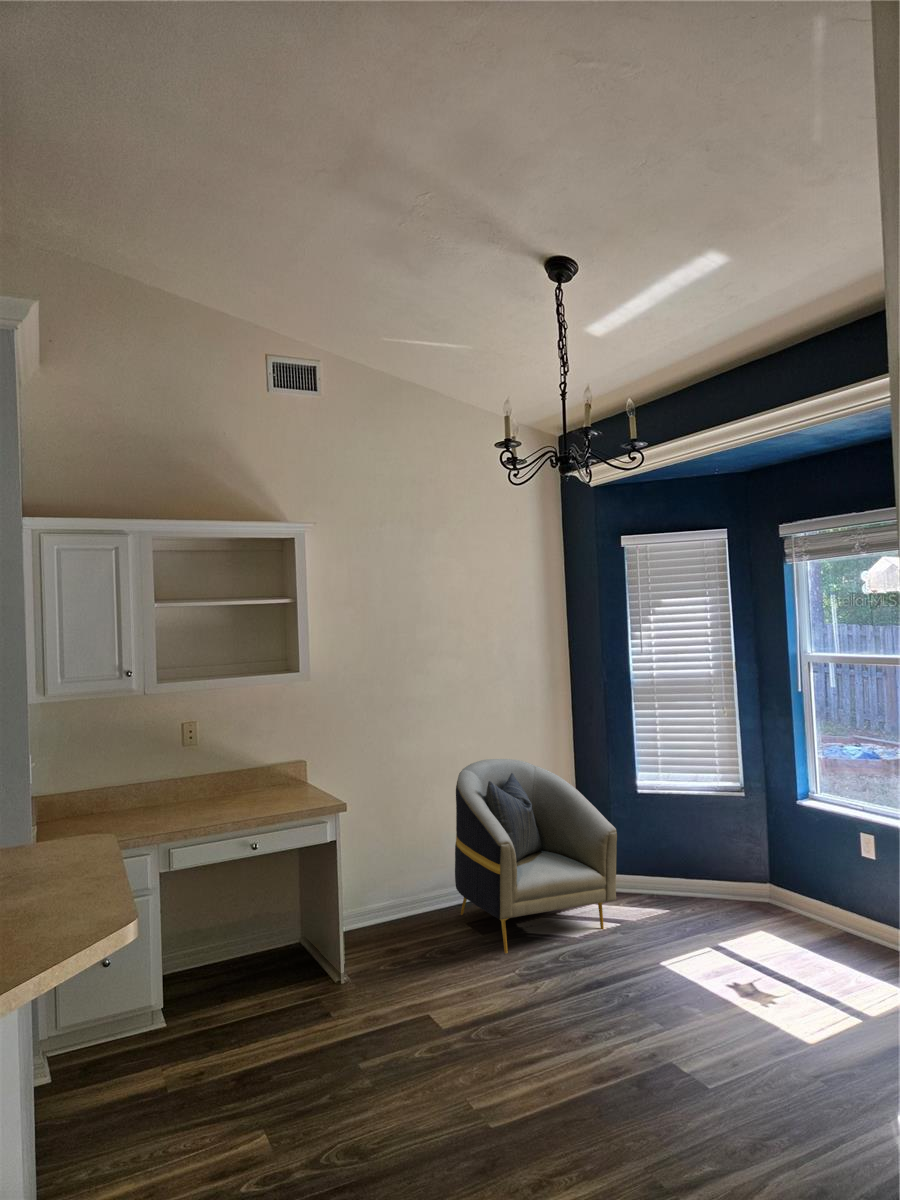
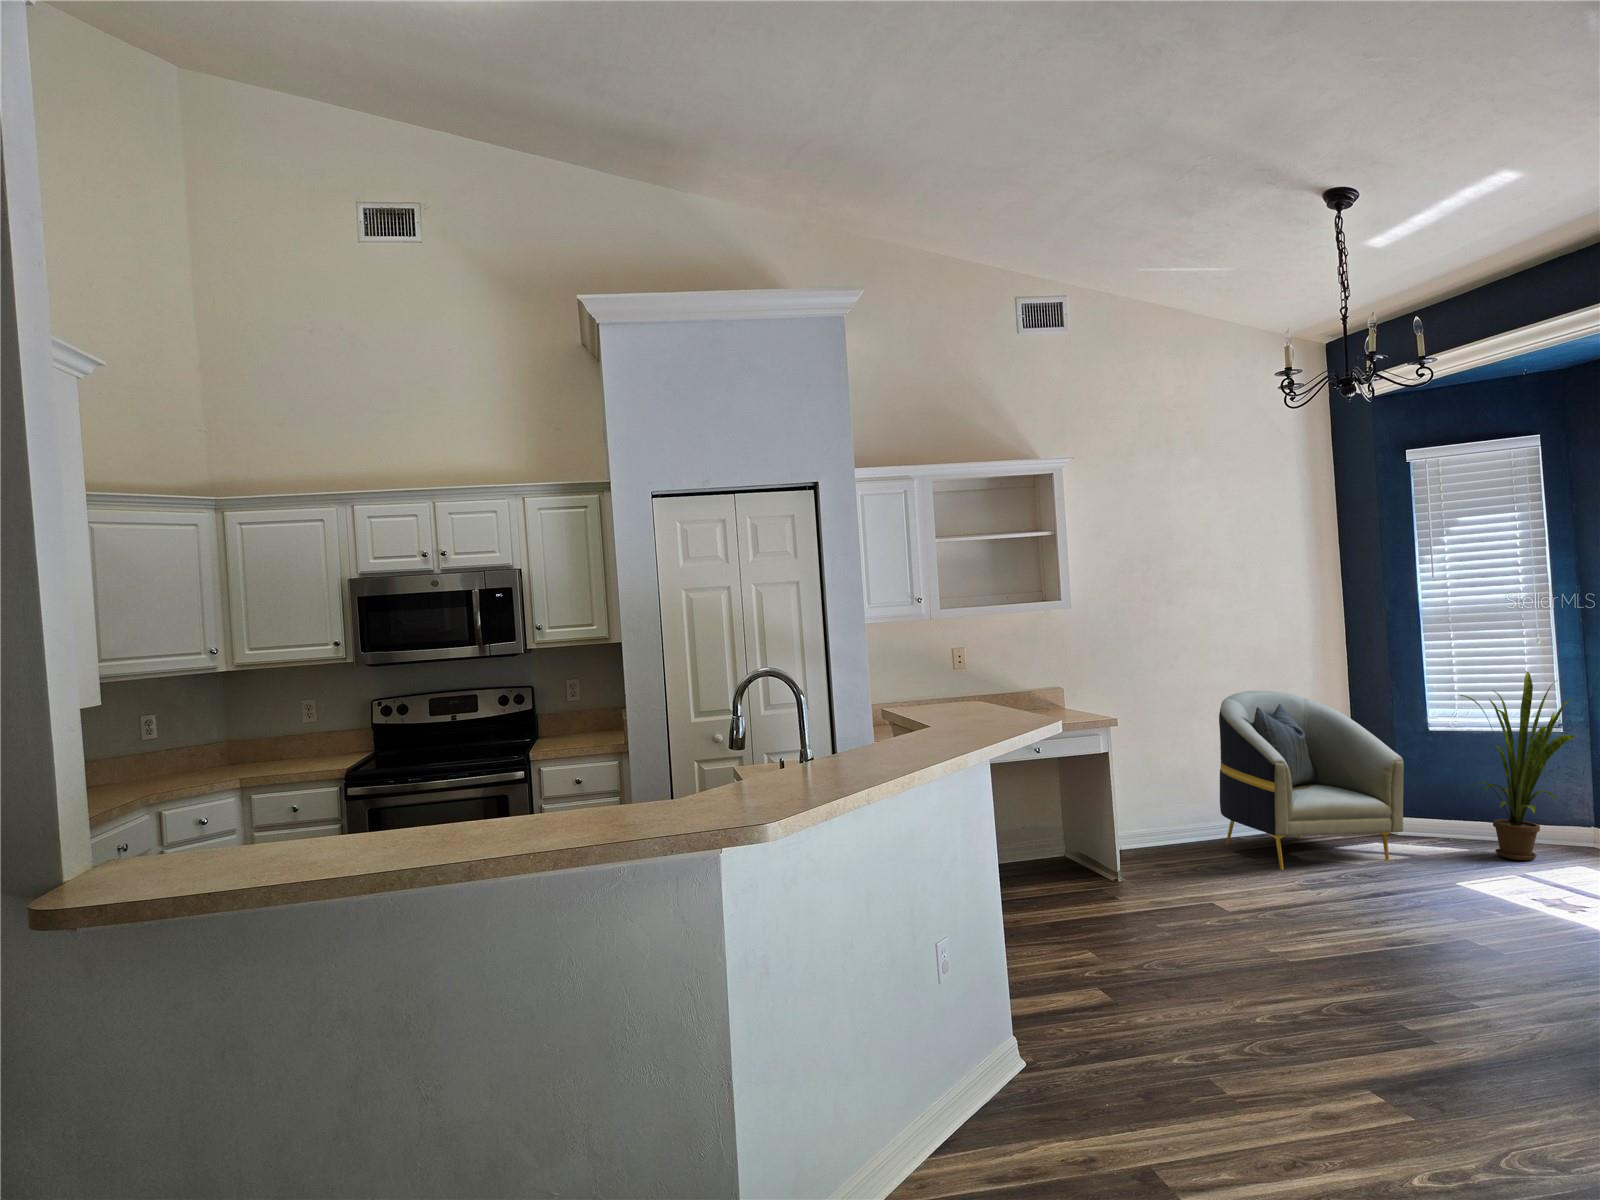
house plant: none [660,741,757,923] -> present [1460,672,1575,860]

